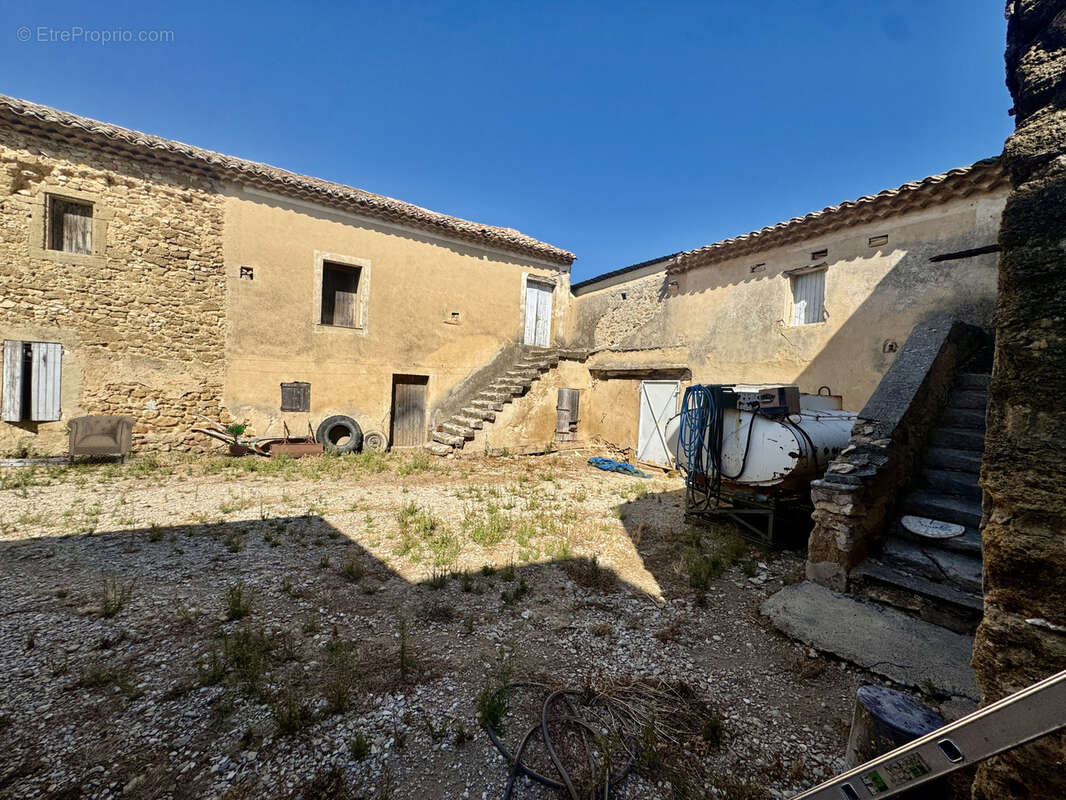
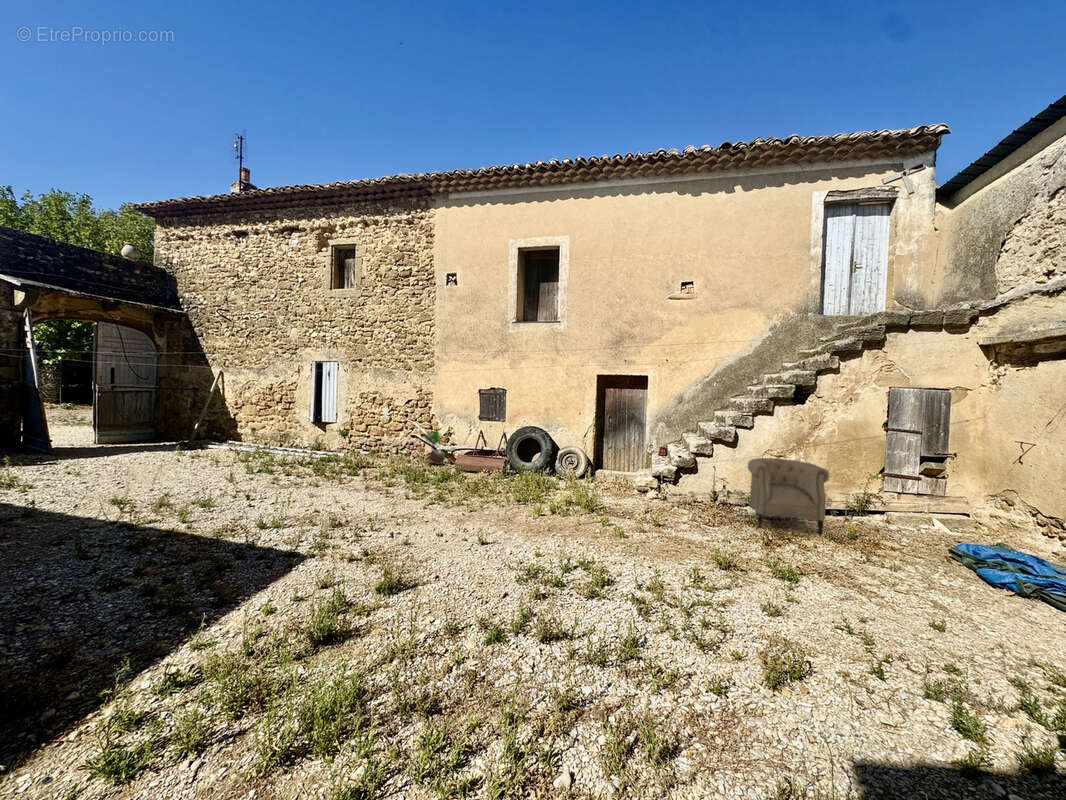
chair: present [67,415,136,465] -> present [748,458,829,534]

